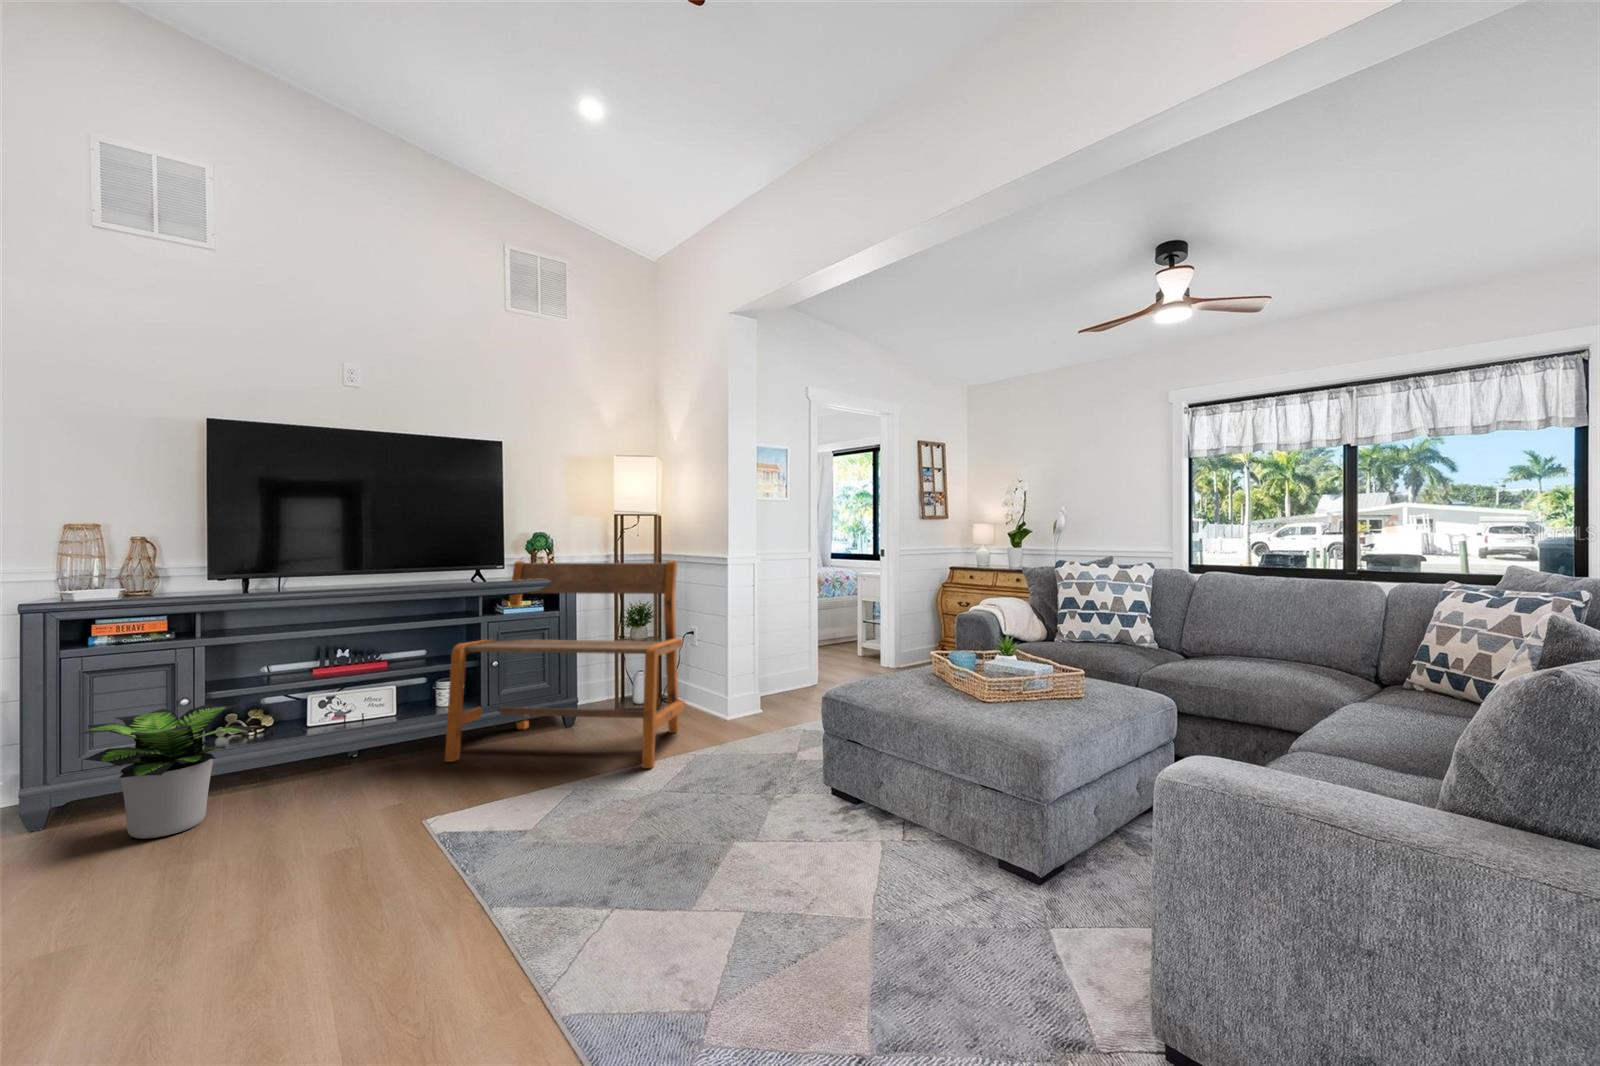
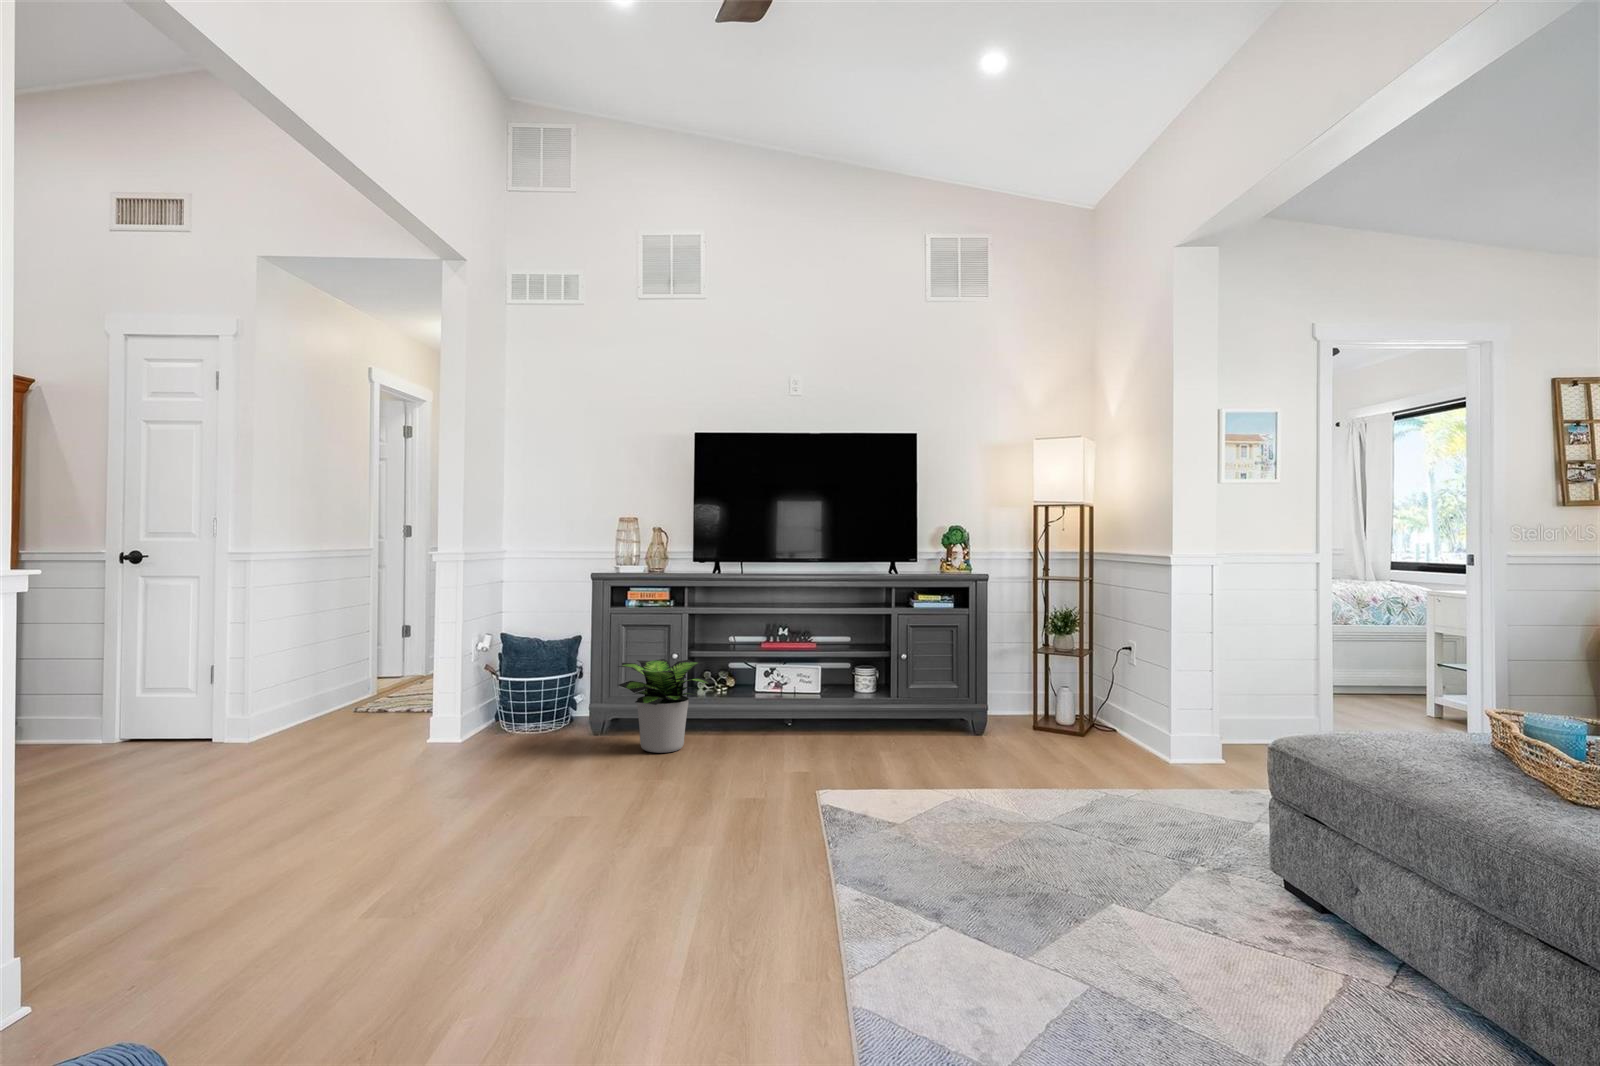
bench: present [445,561,685,768] -> none [854,555,1099,785]

